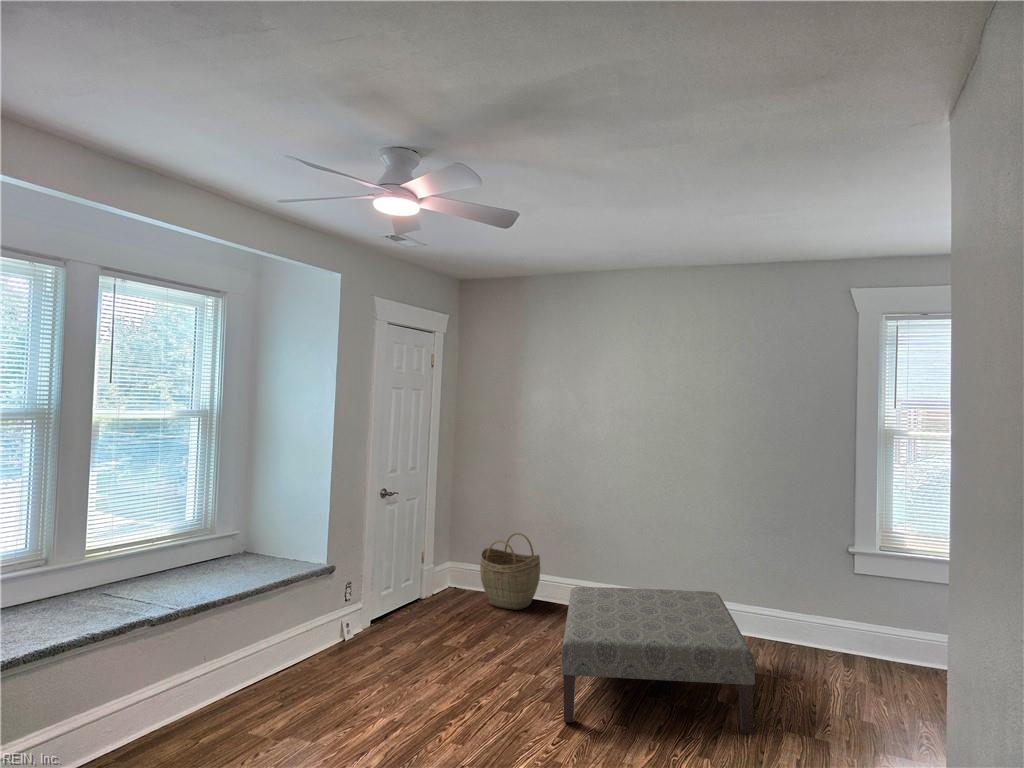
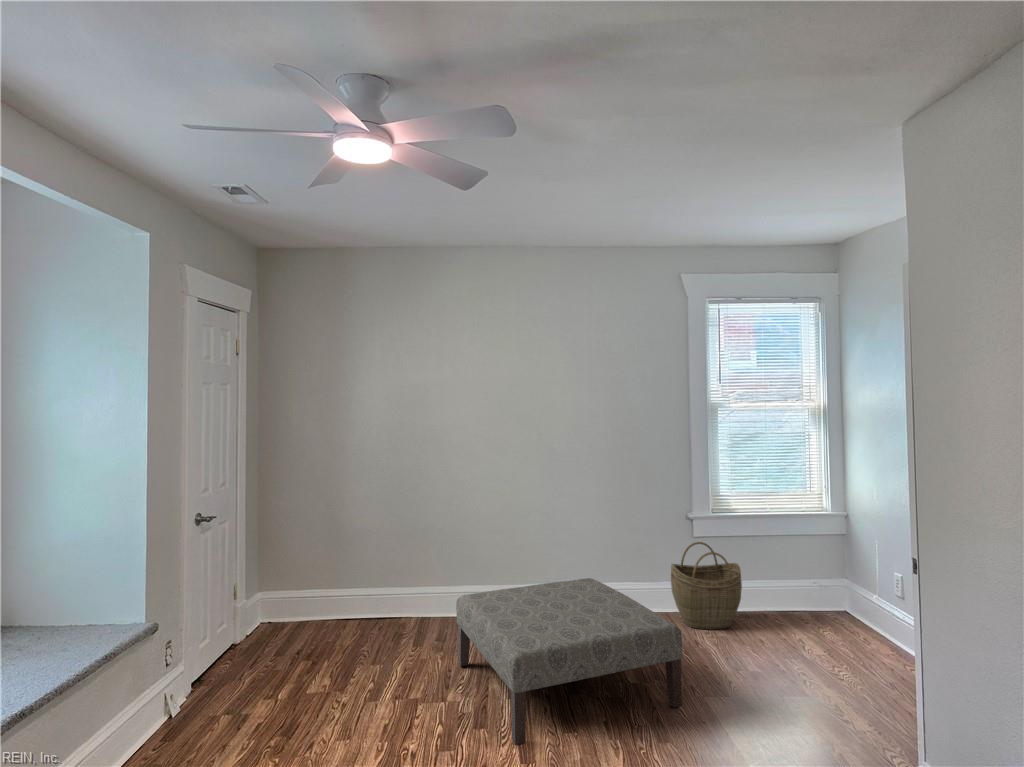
woven basket: present [480,533,540,610] -> present [671,542,742,629]

